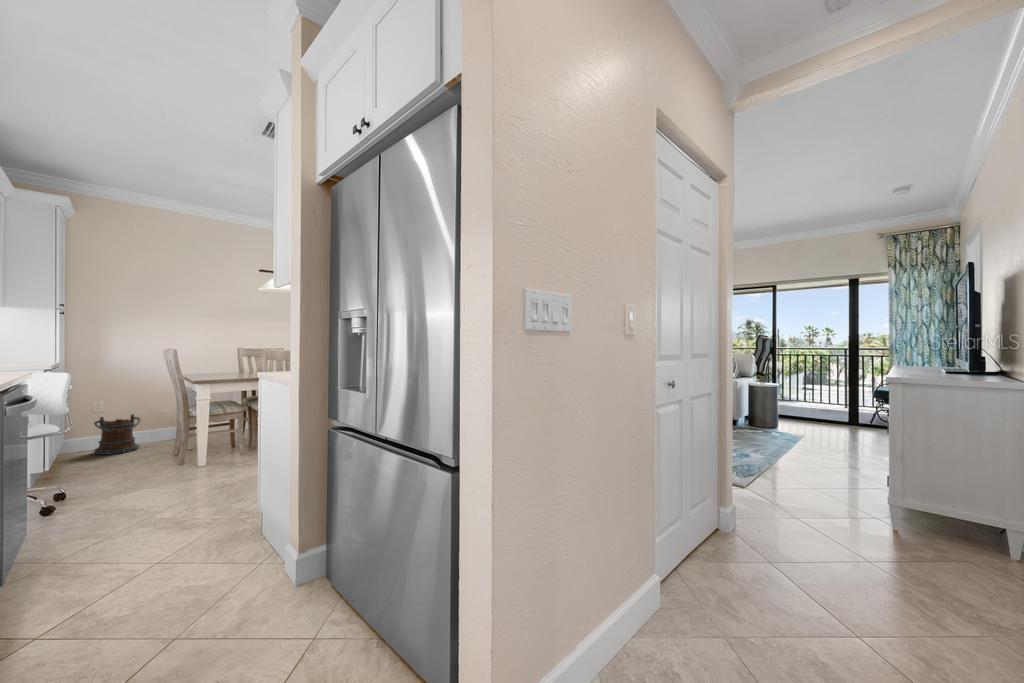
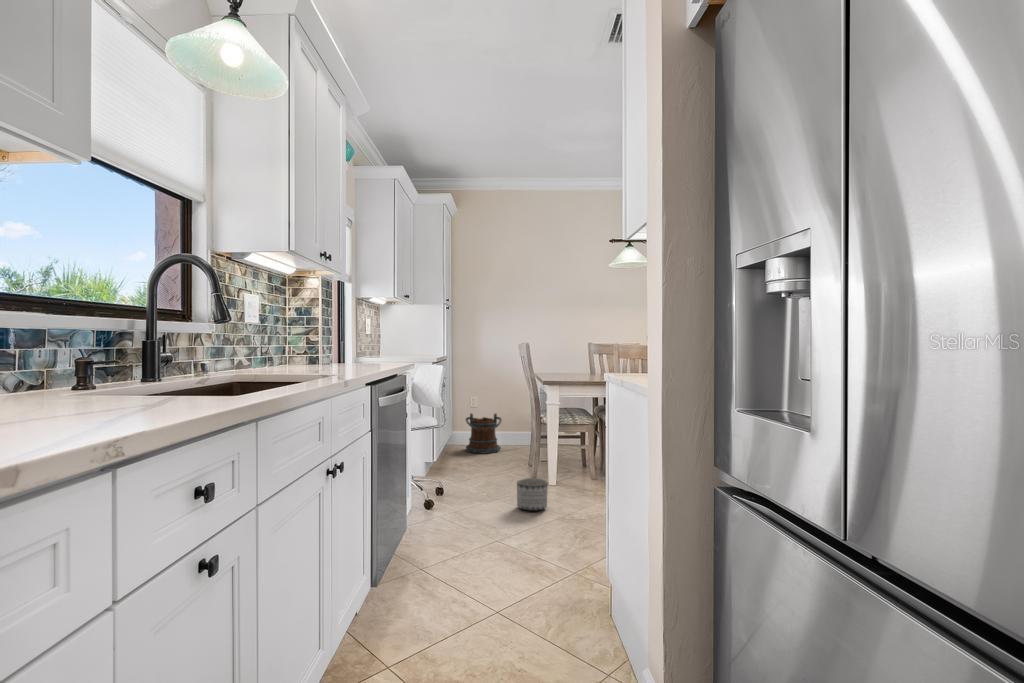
planter: none [170,461,202,488] -> present [517,478,548,511]

